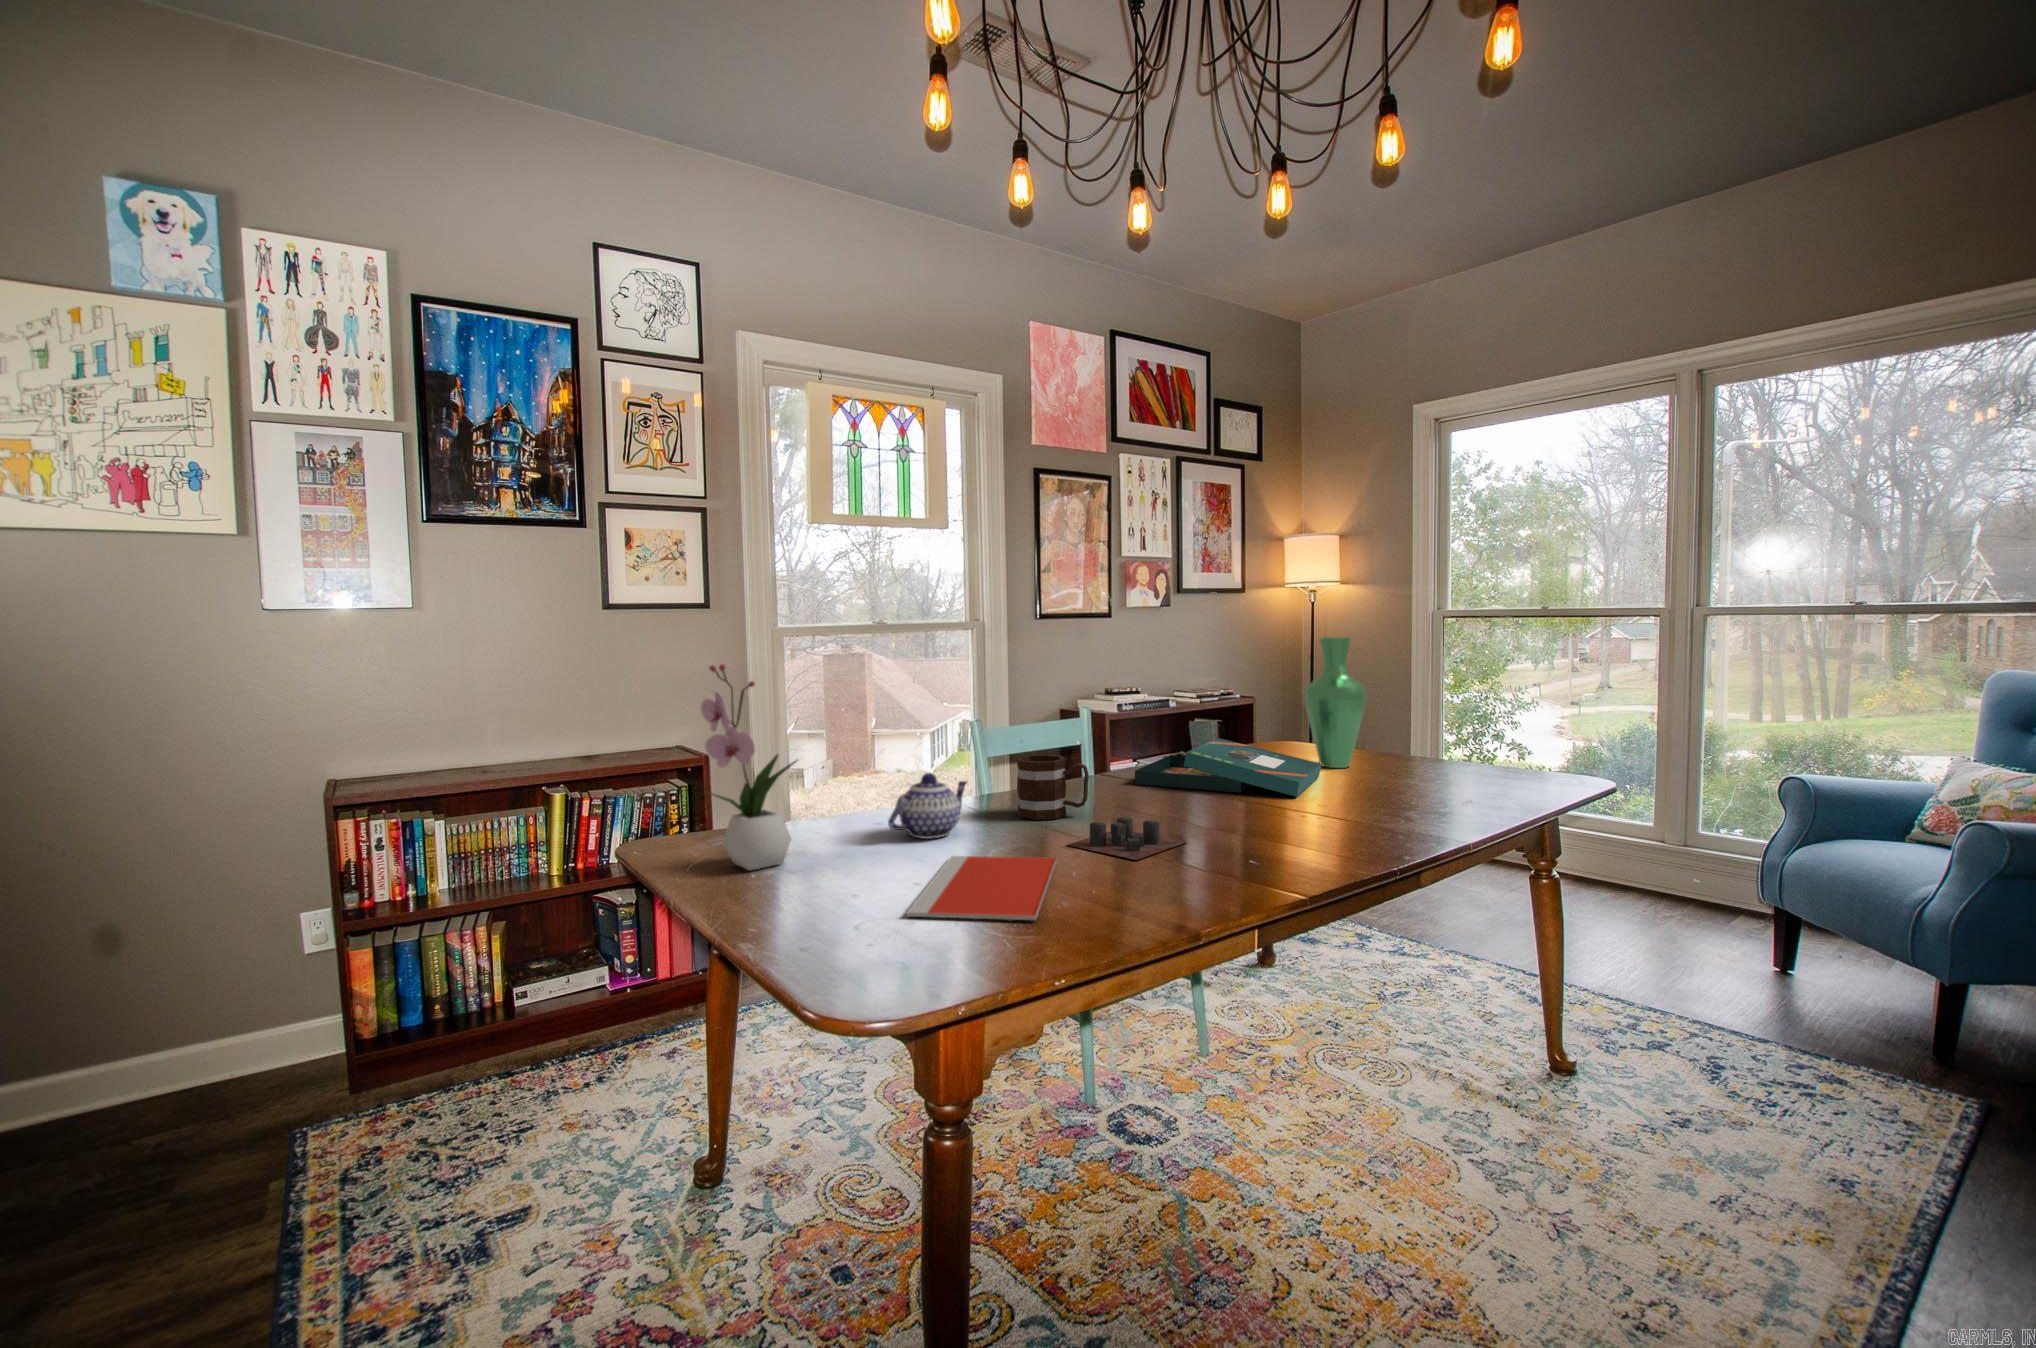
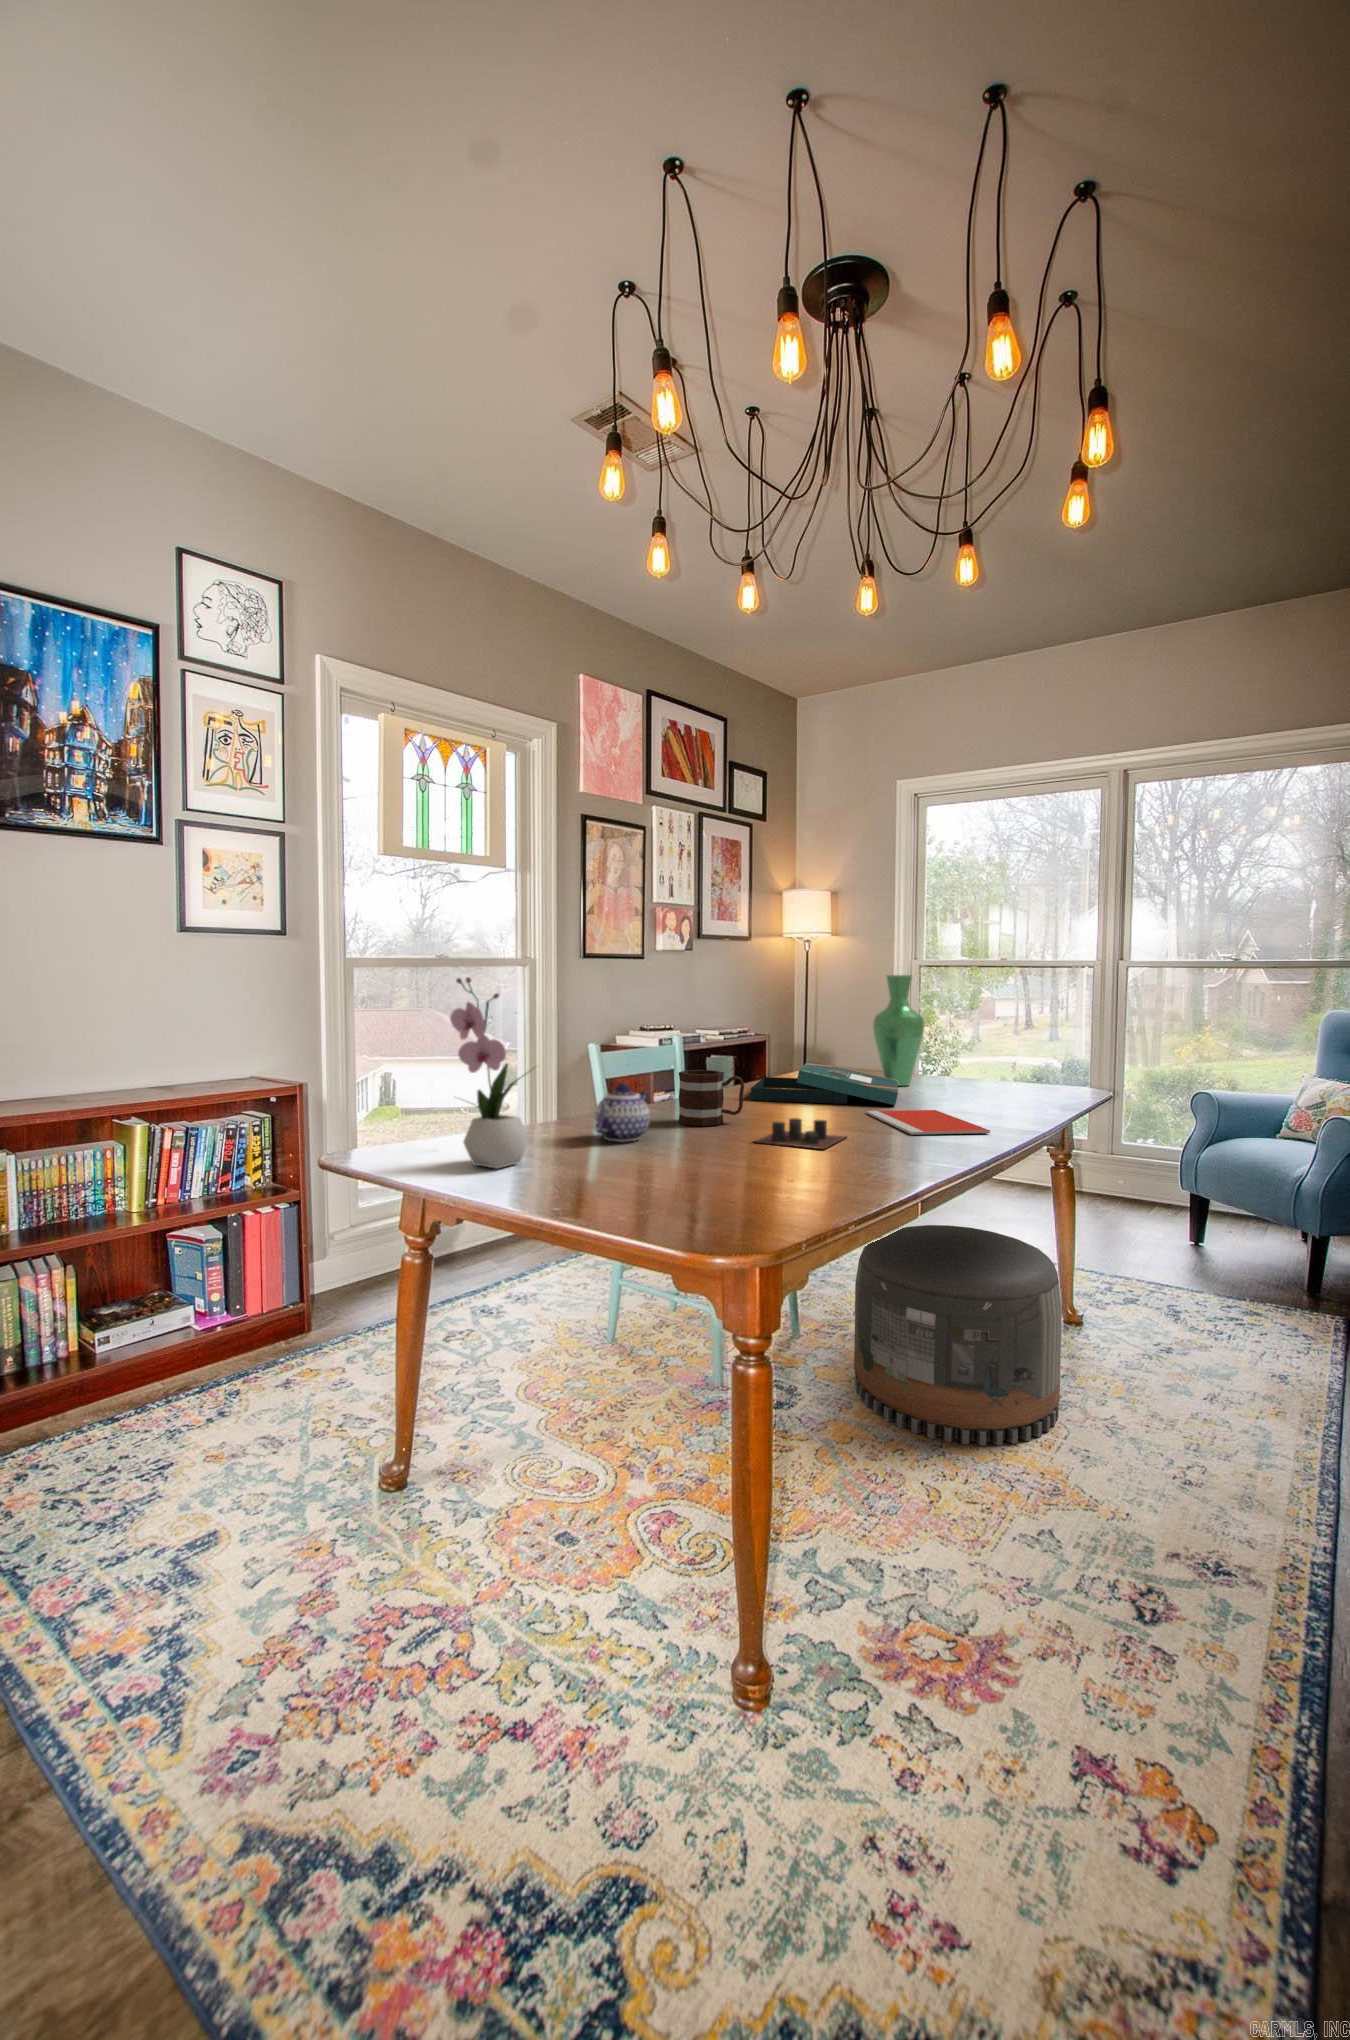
notebook: present [906,856,1057,920] -> present [866,1110,990,1135]
pouf: none [1242,939,1498,1230] -> present [854,1225,1062,1445]

